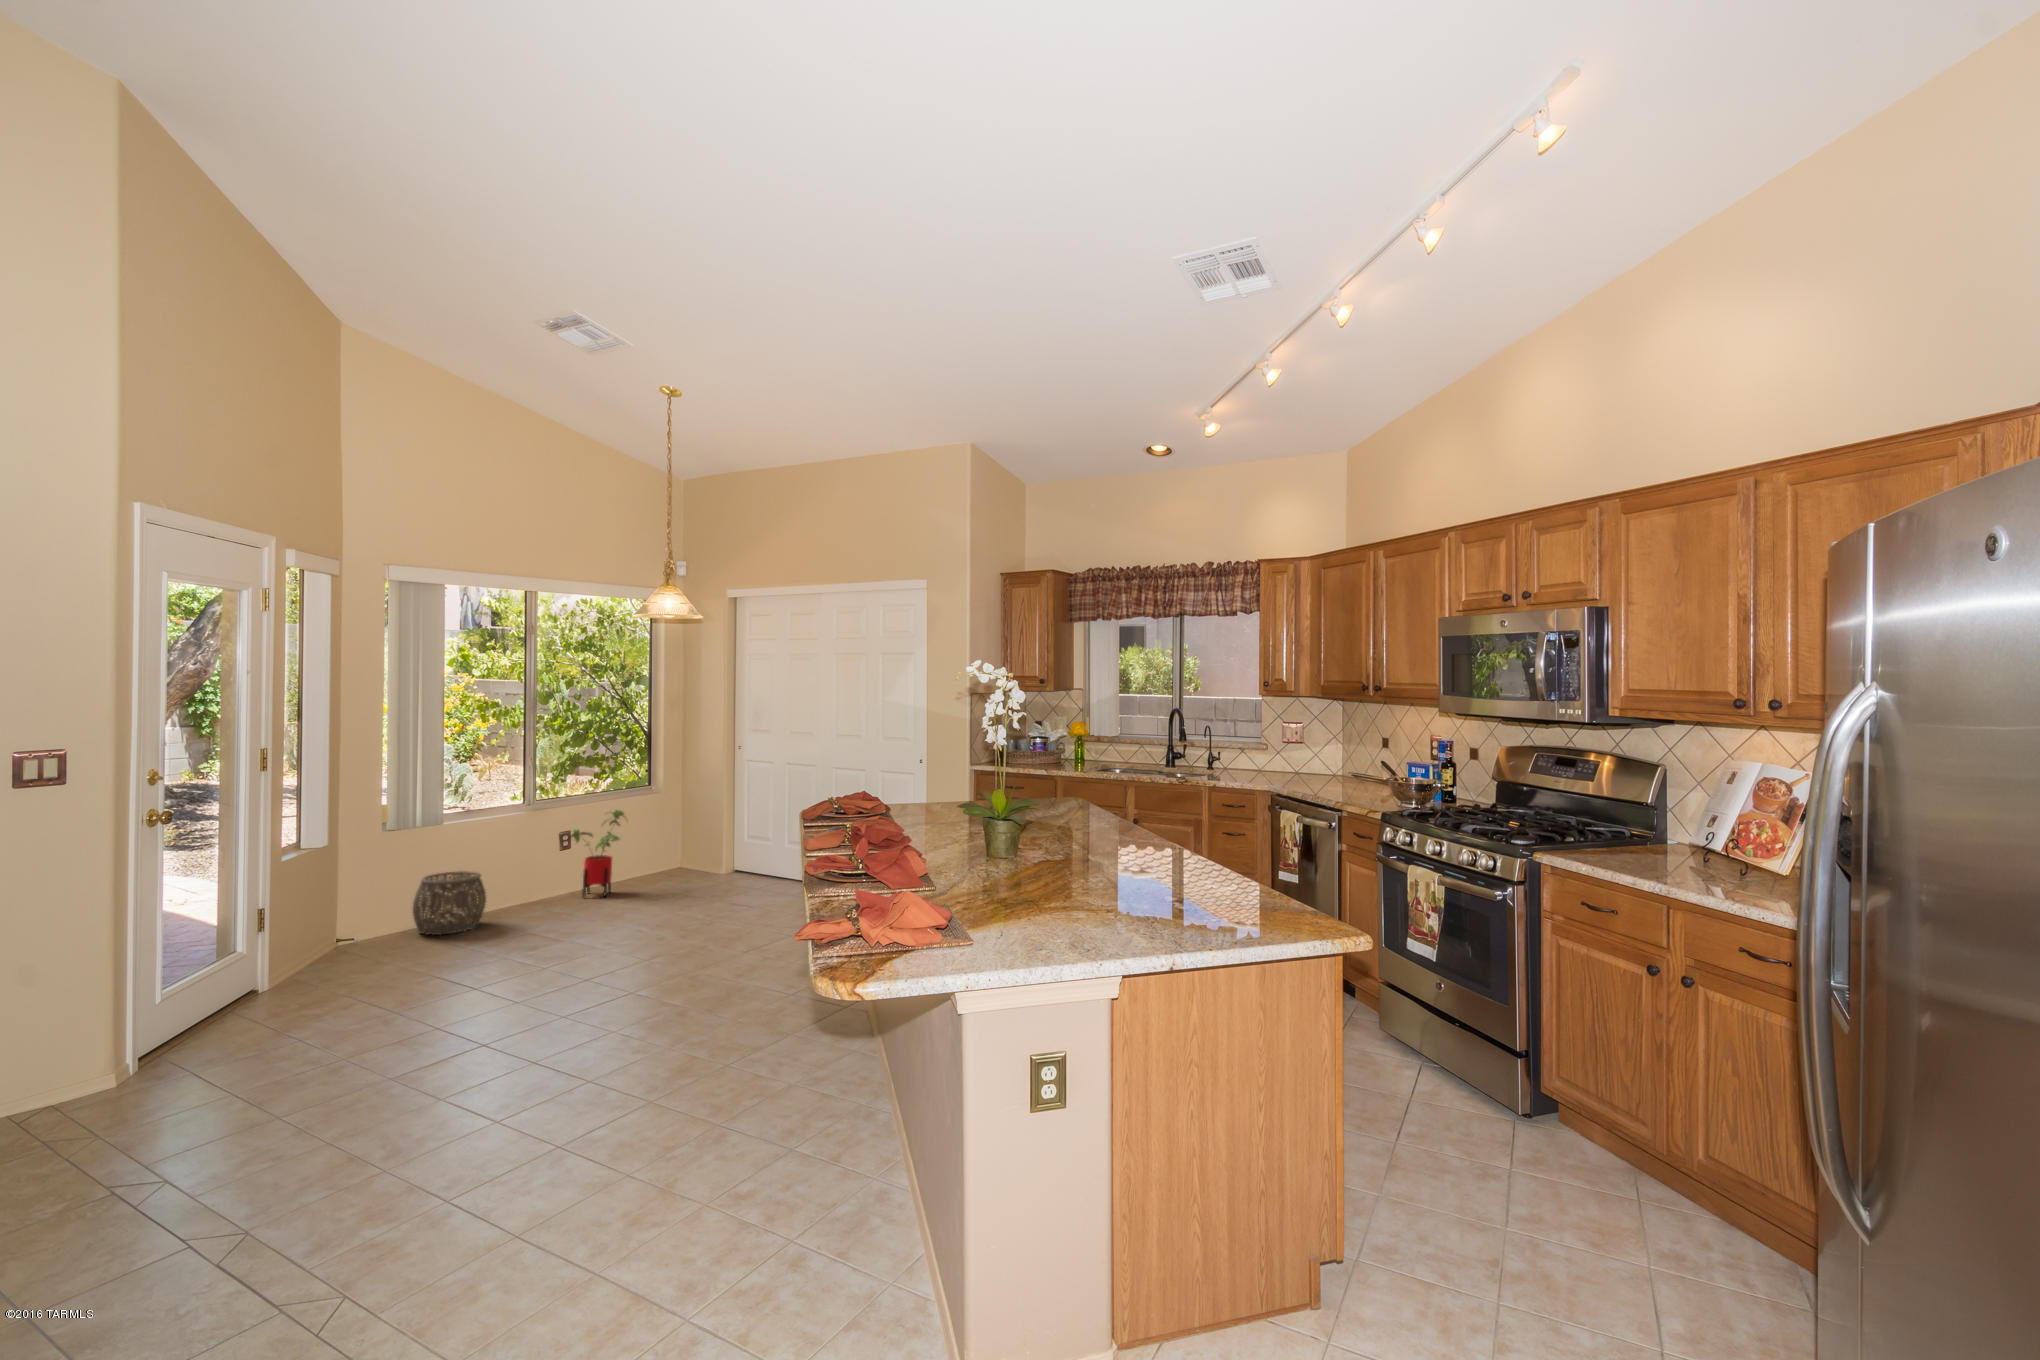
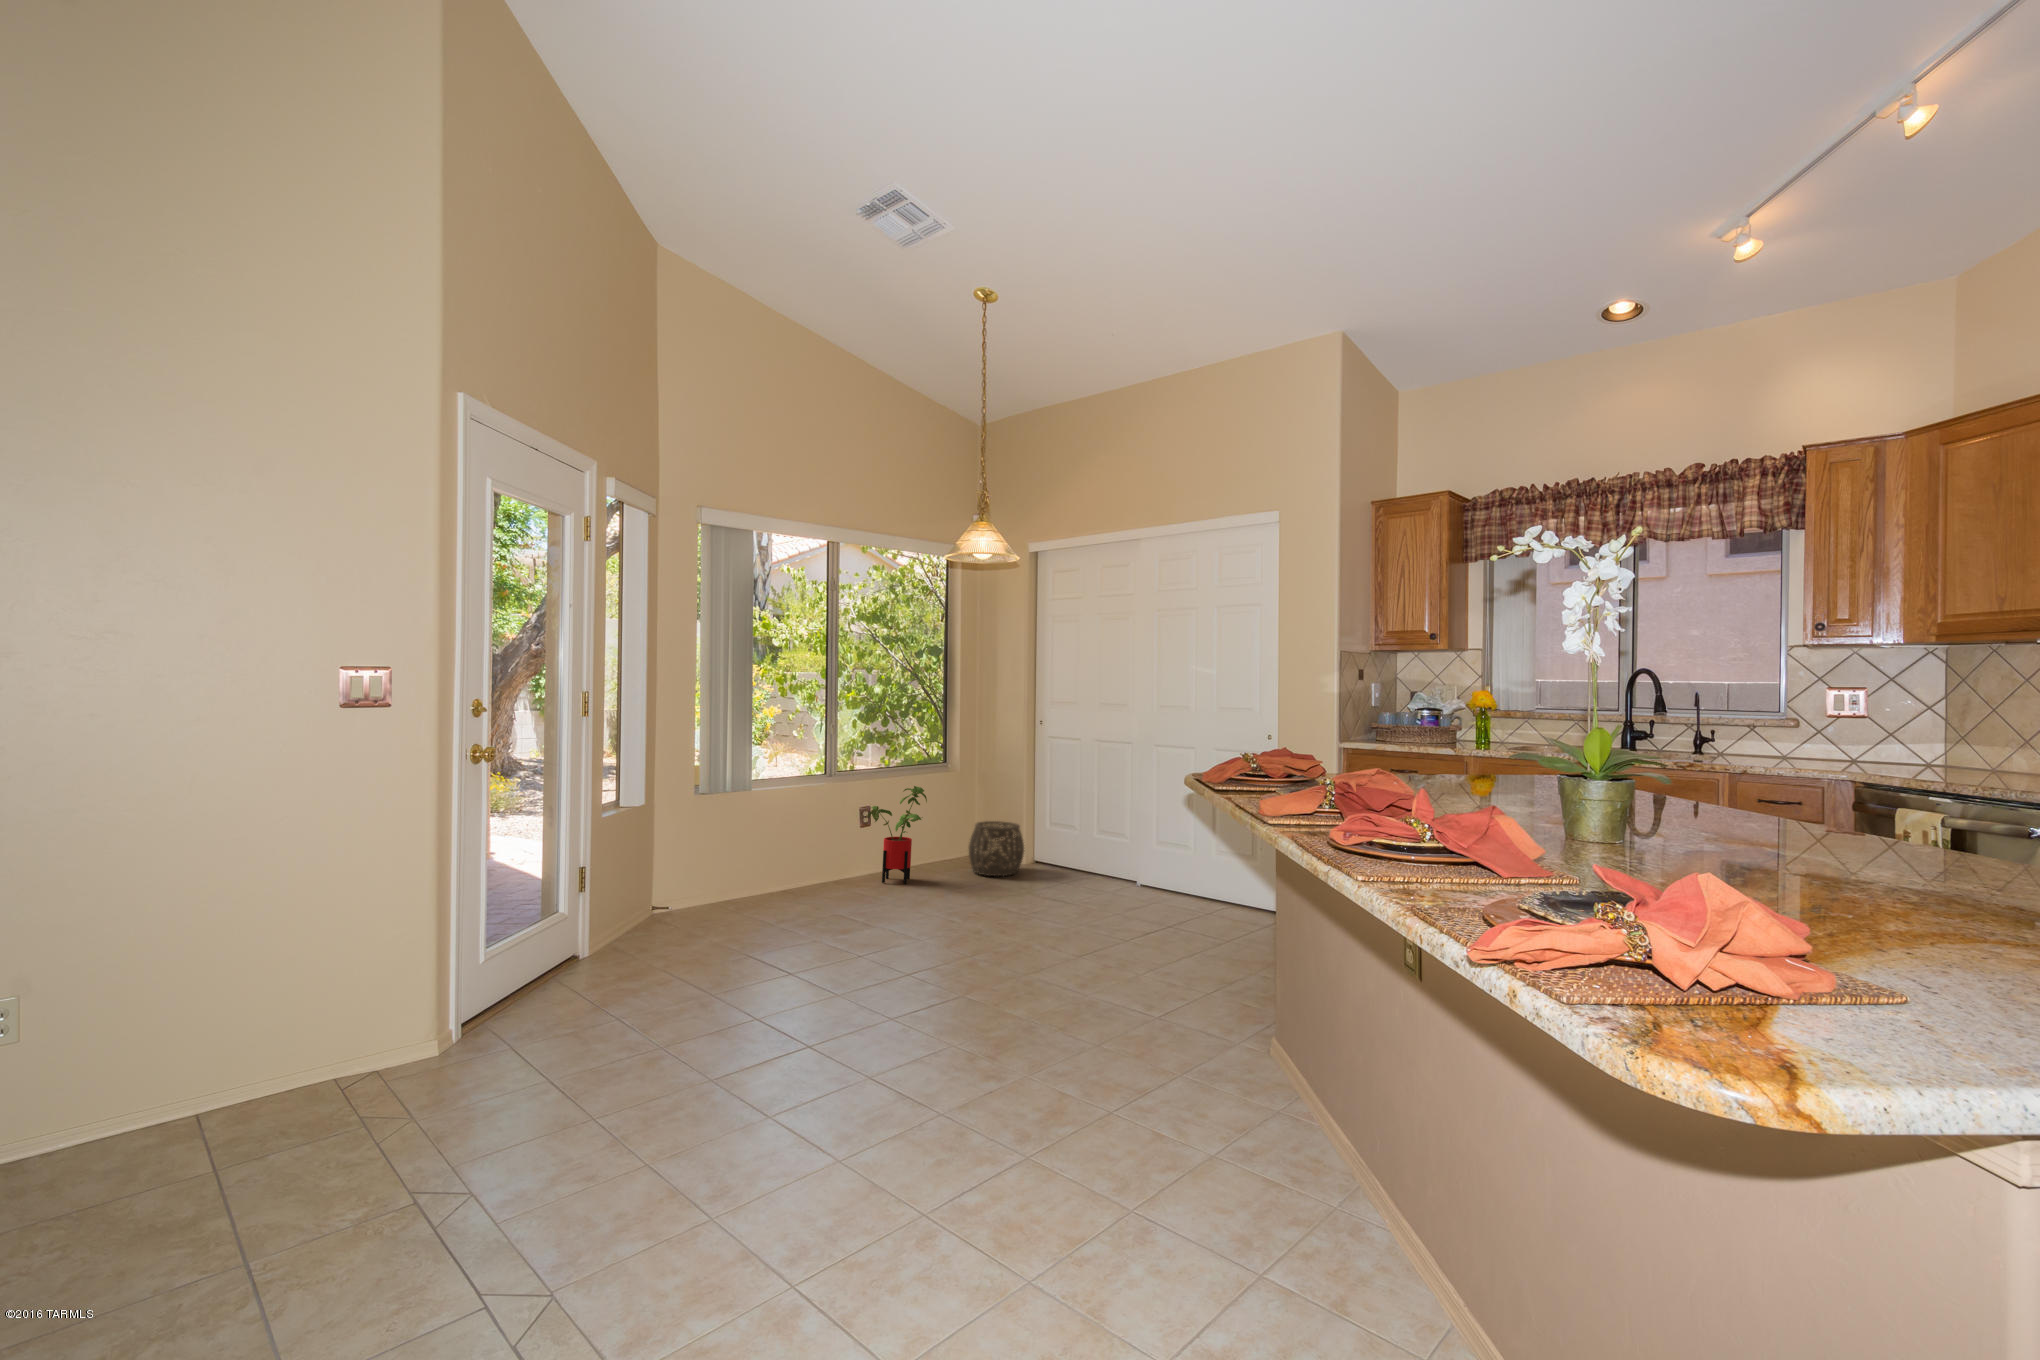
woven basket: present [413,871,486,935] -> present [969,821,1024,876]

